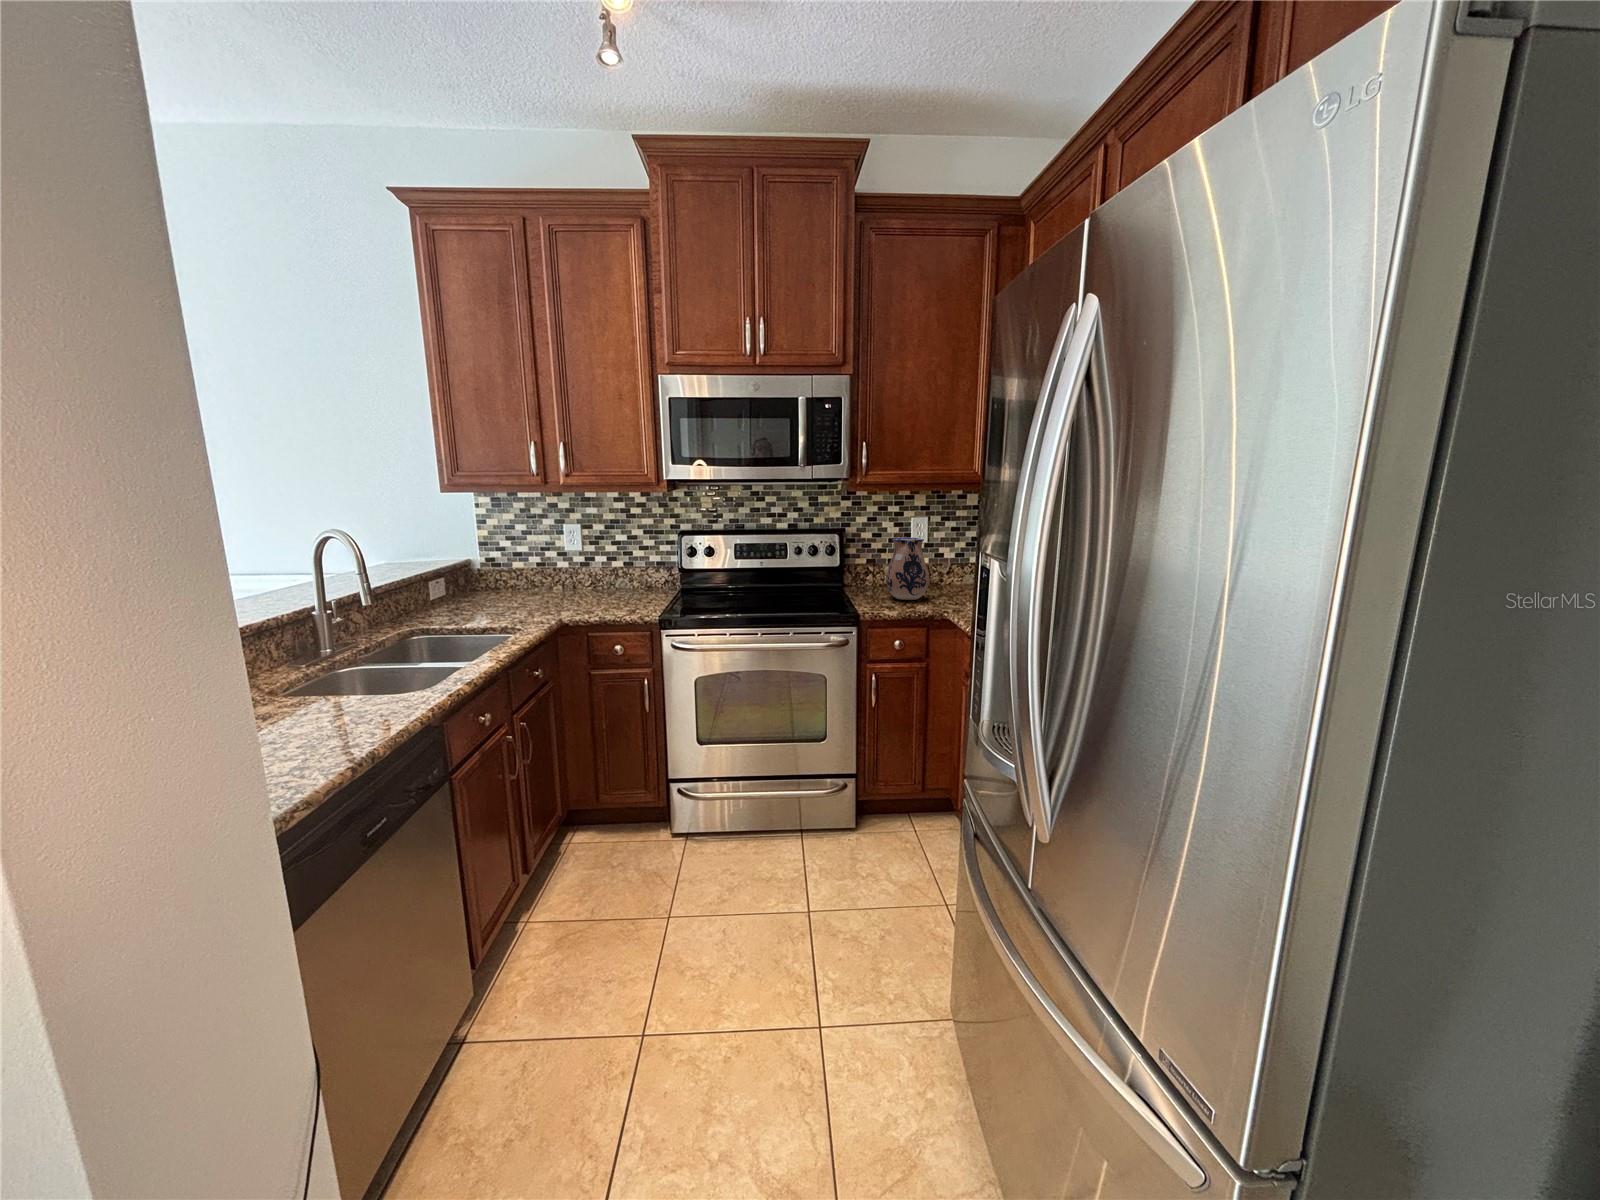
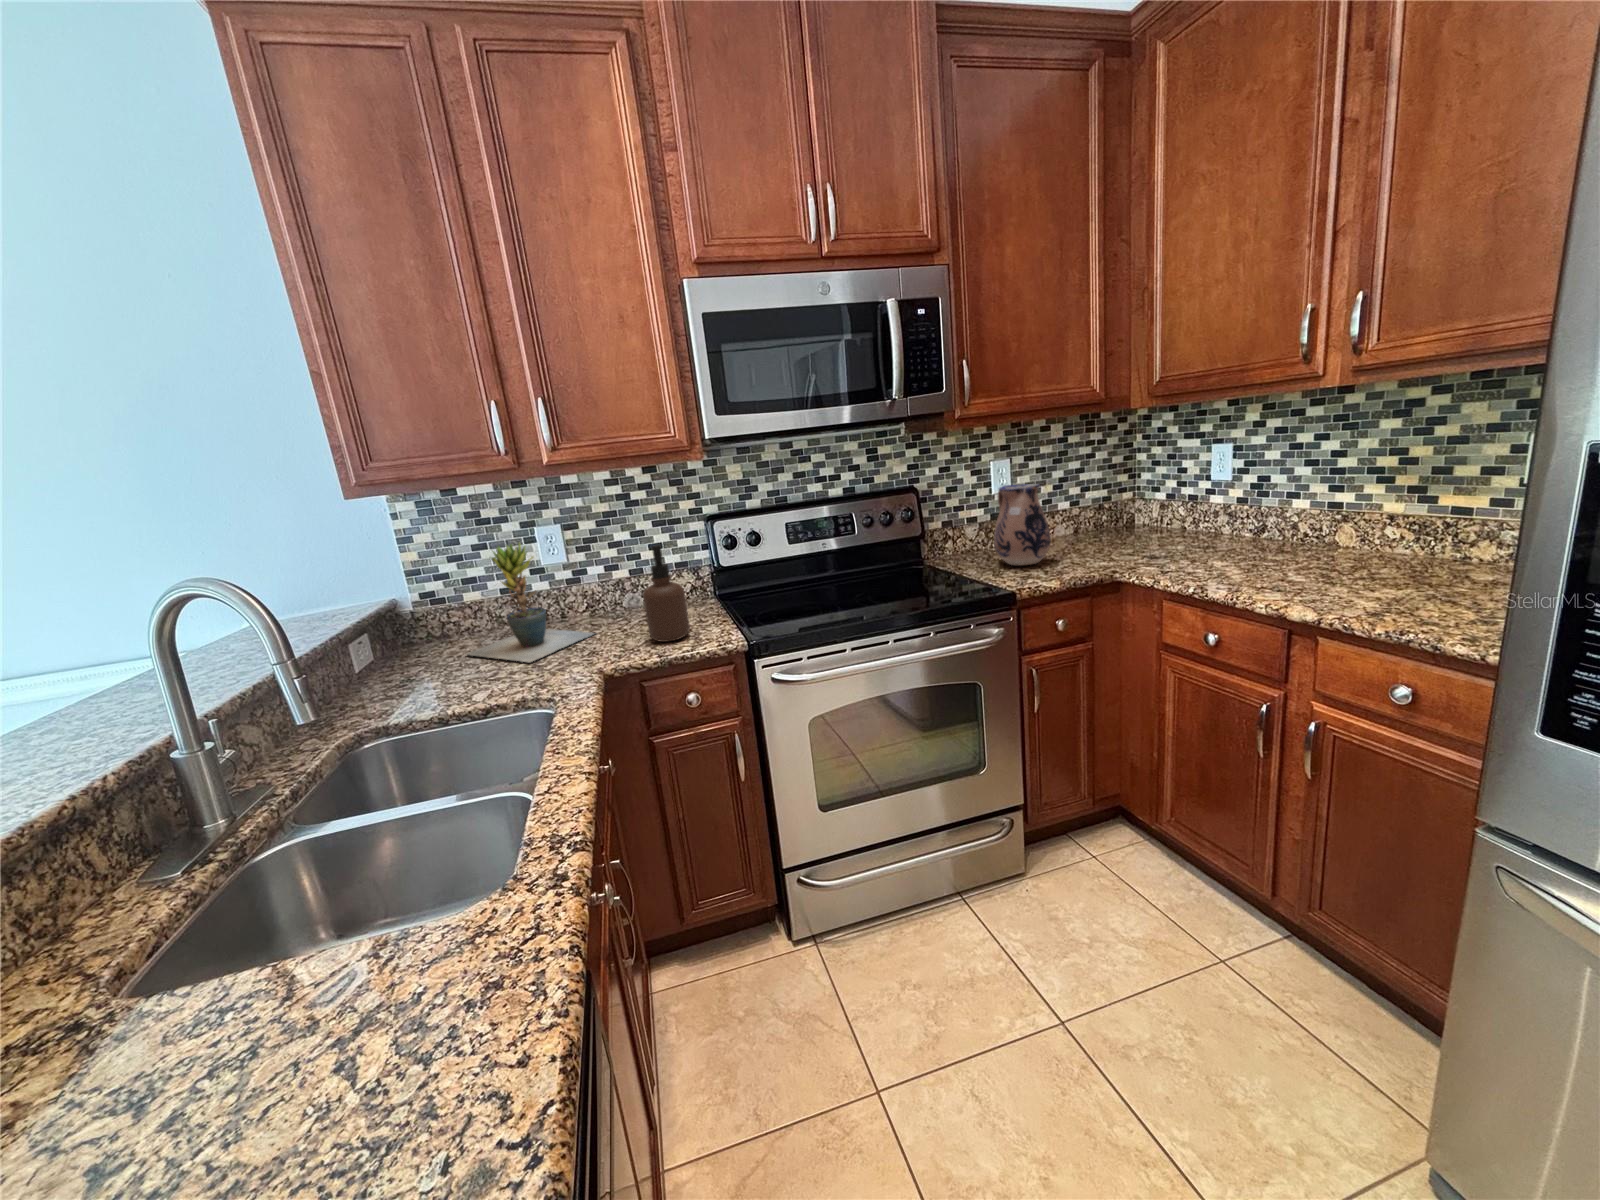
potted plant: none [498,532,584,610] -> present [466,543,594,662]
soap dispenser: none [606,545,636,611] -> present [643,545,690,642]

